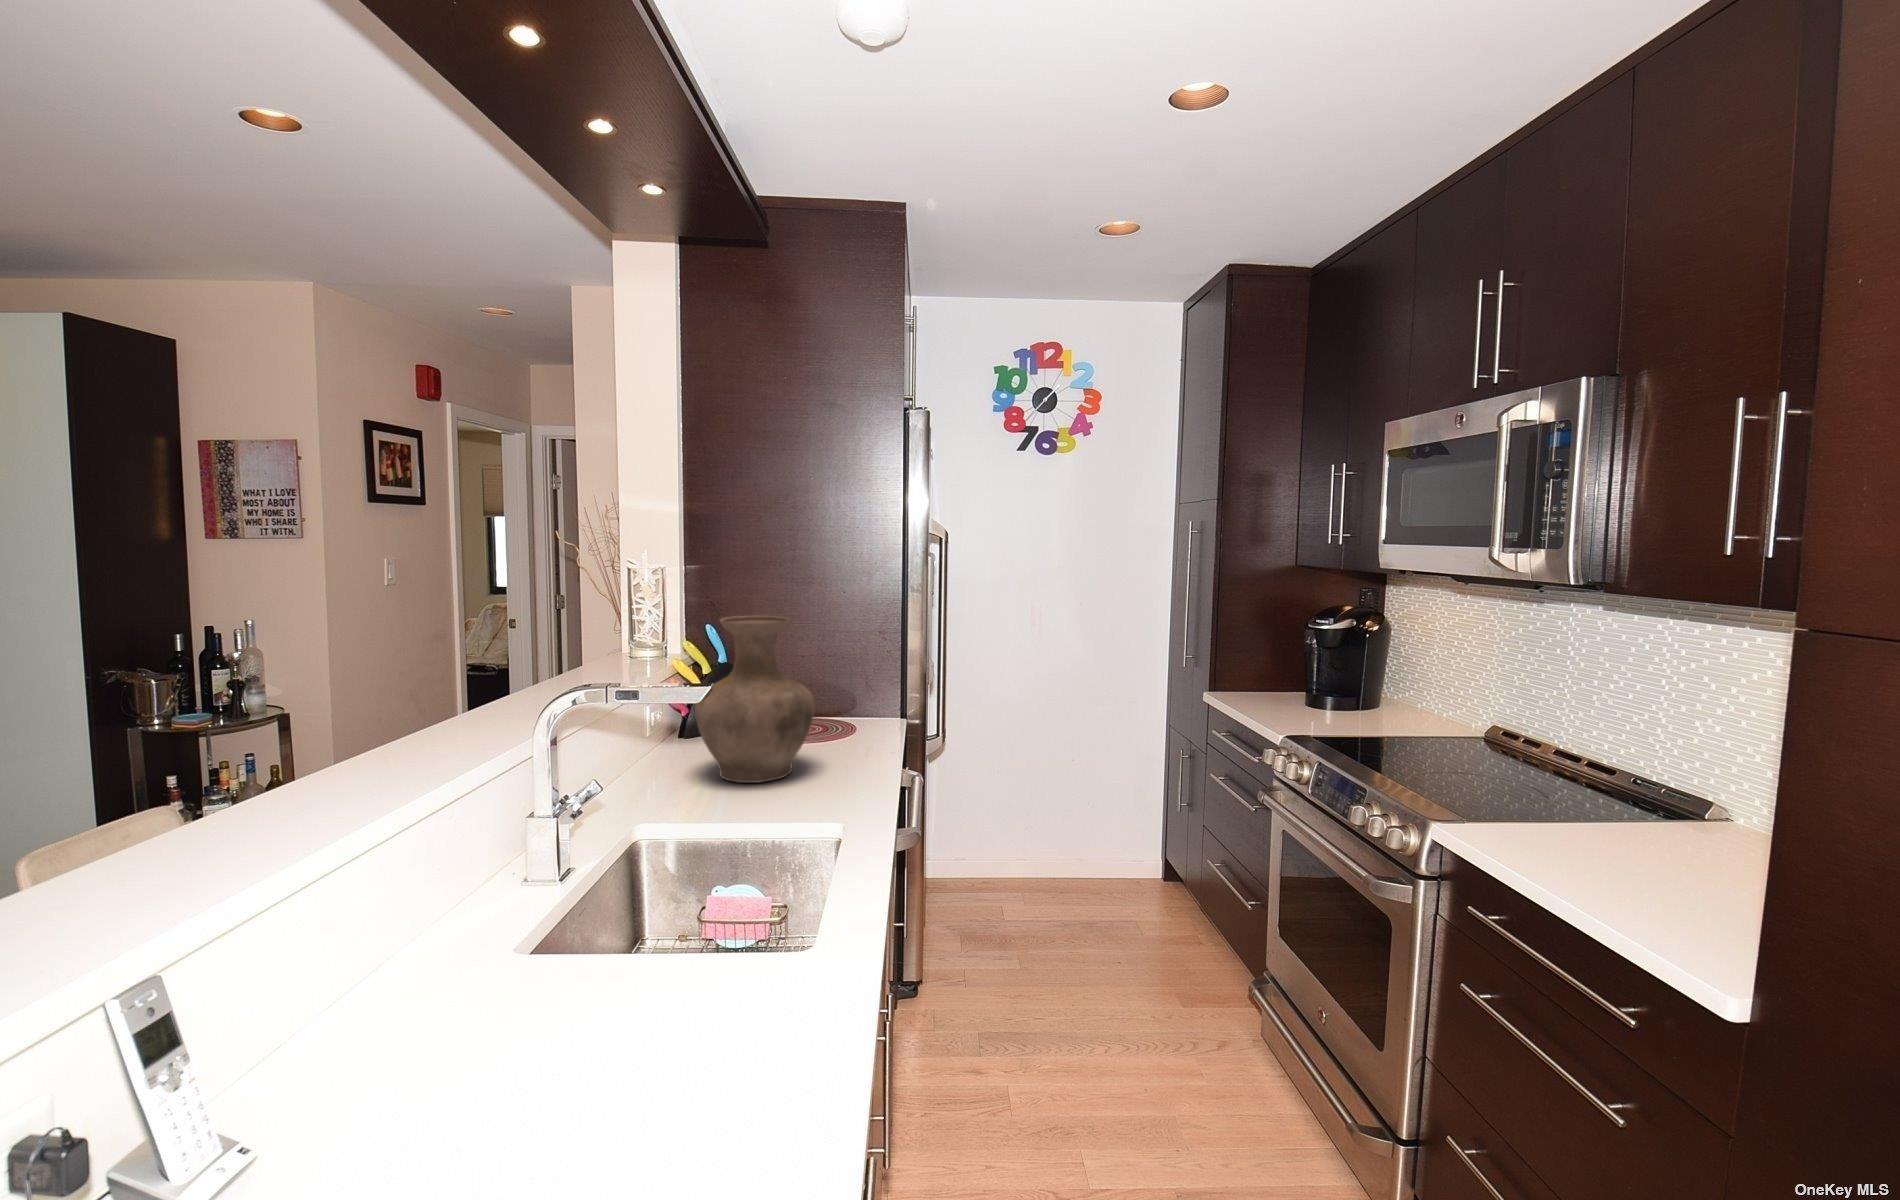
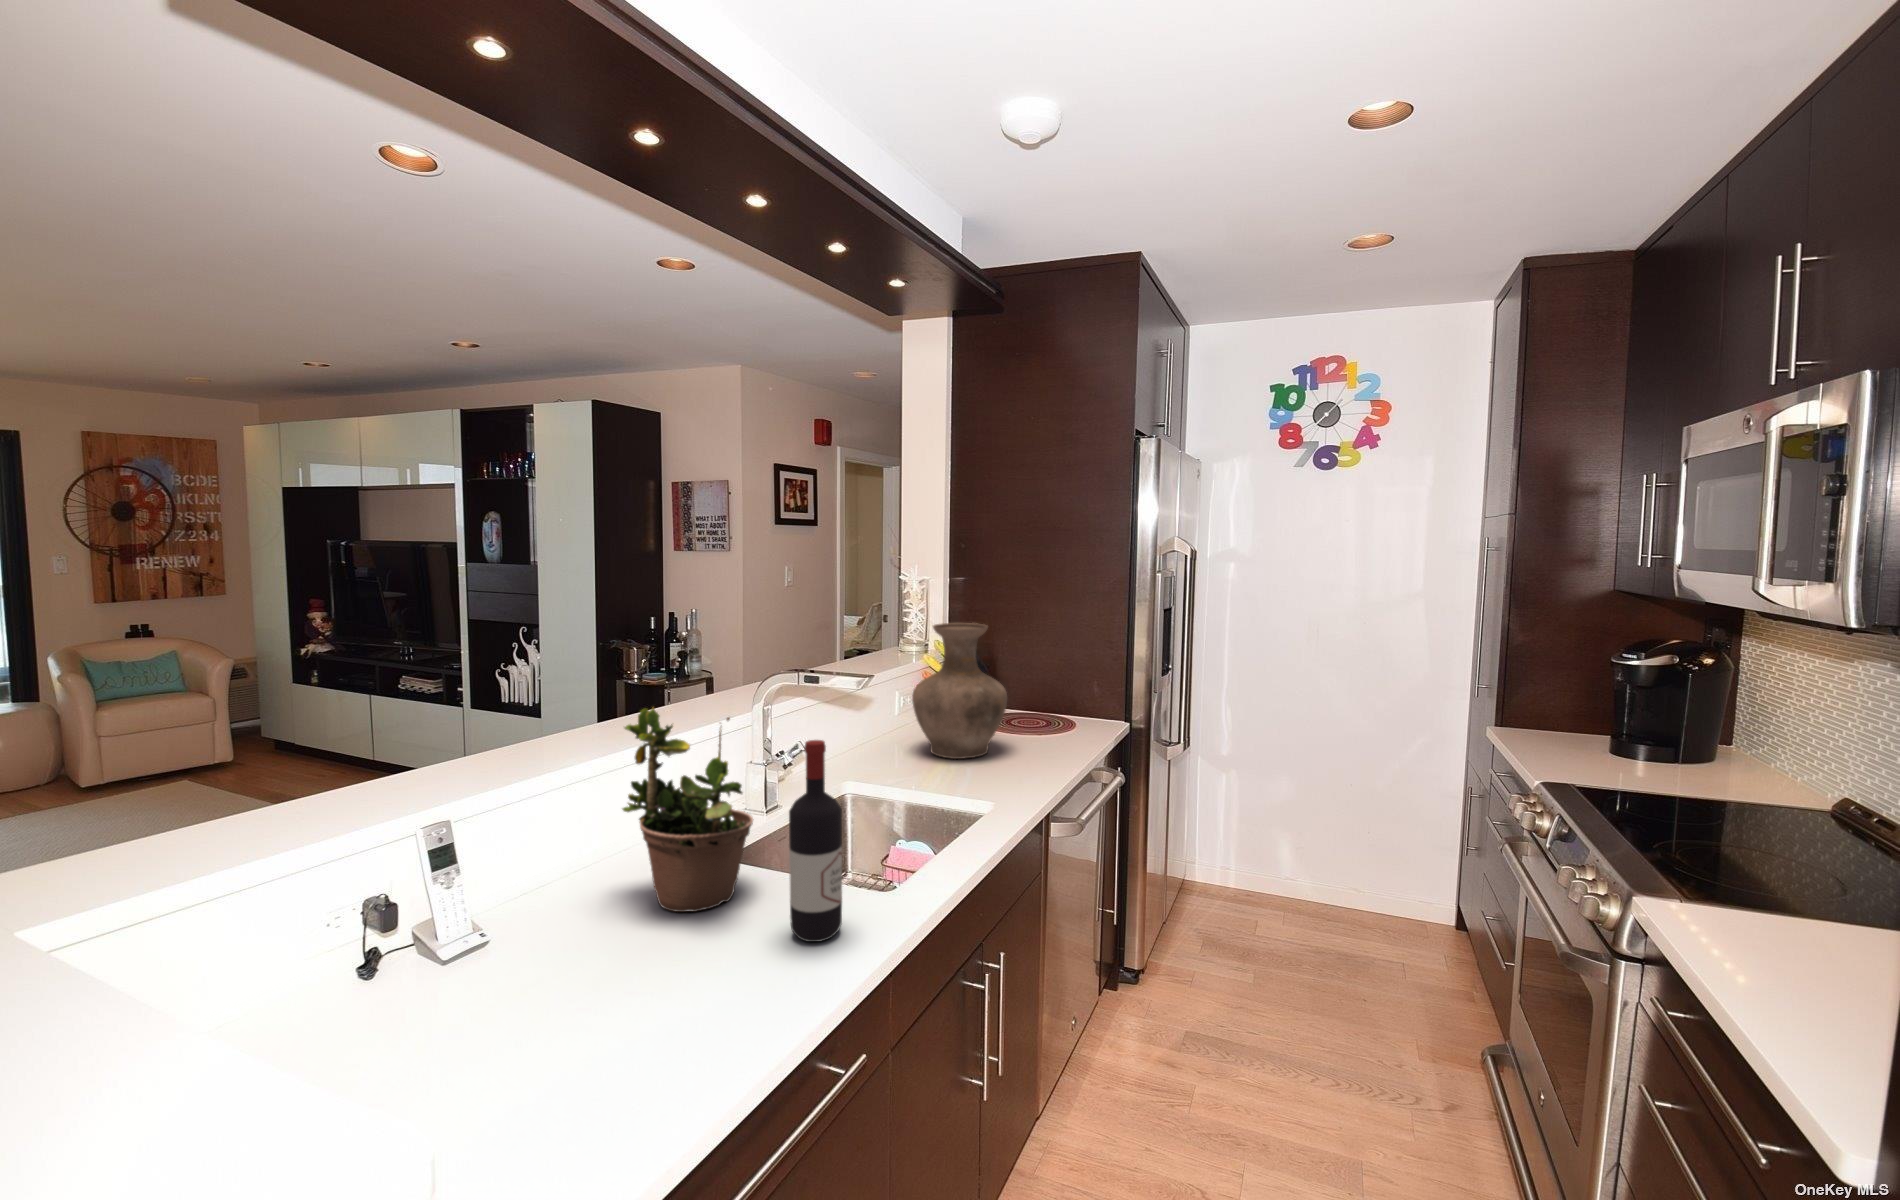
potted plant: none [396,735,629,1087] -> present [623,708,753,912]
wine bottle: none [734,782,812,1078] -> present [789,740,842,942]

